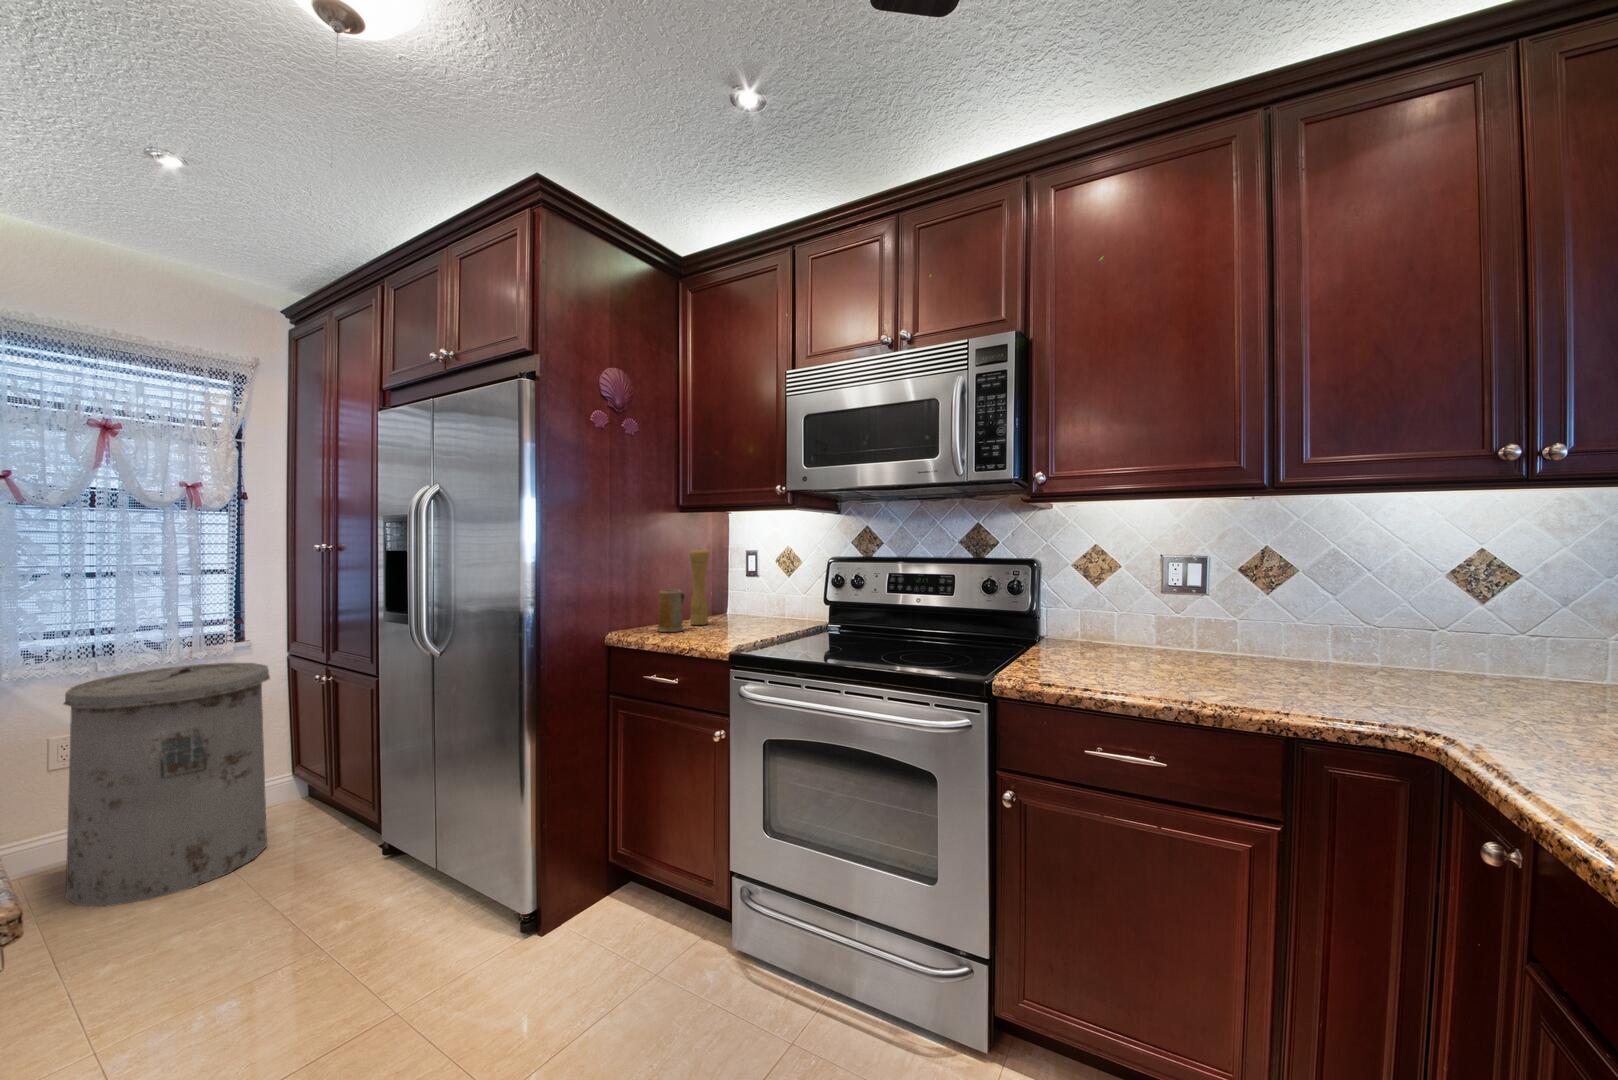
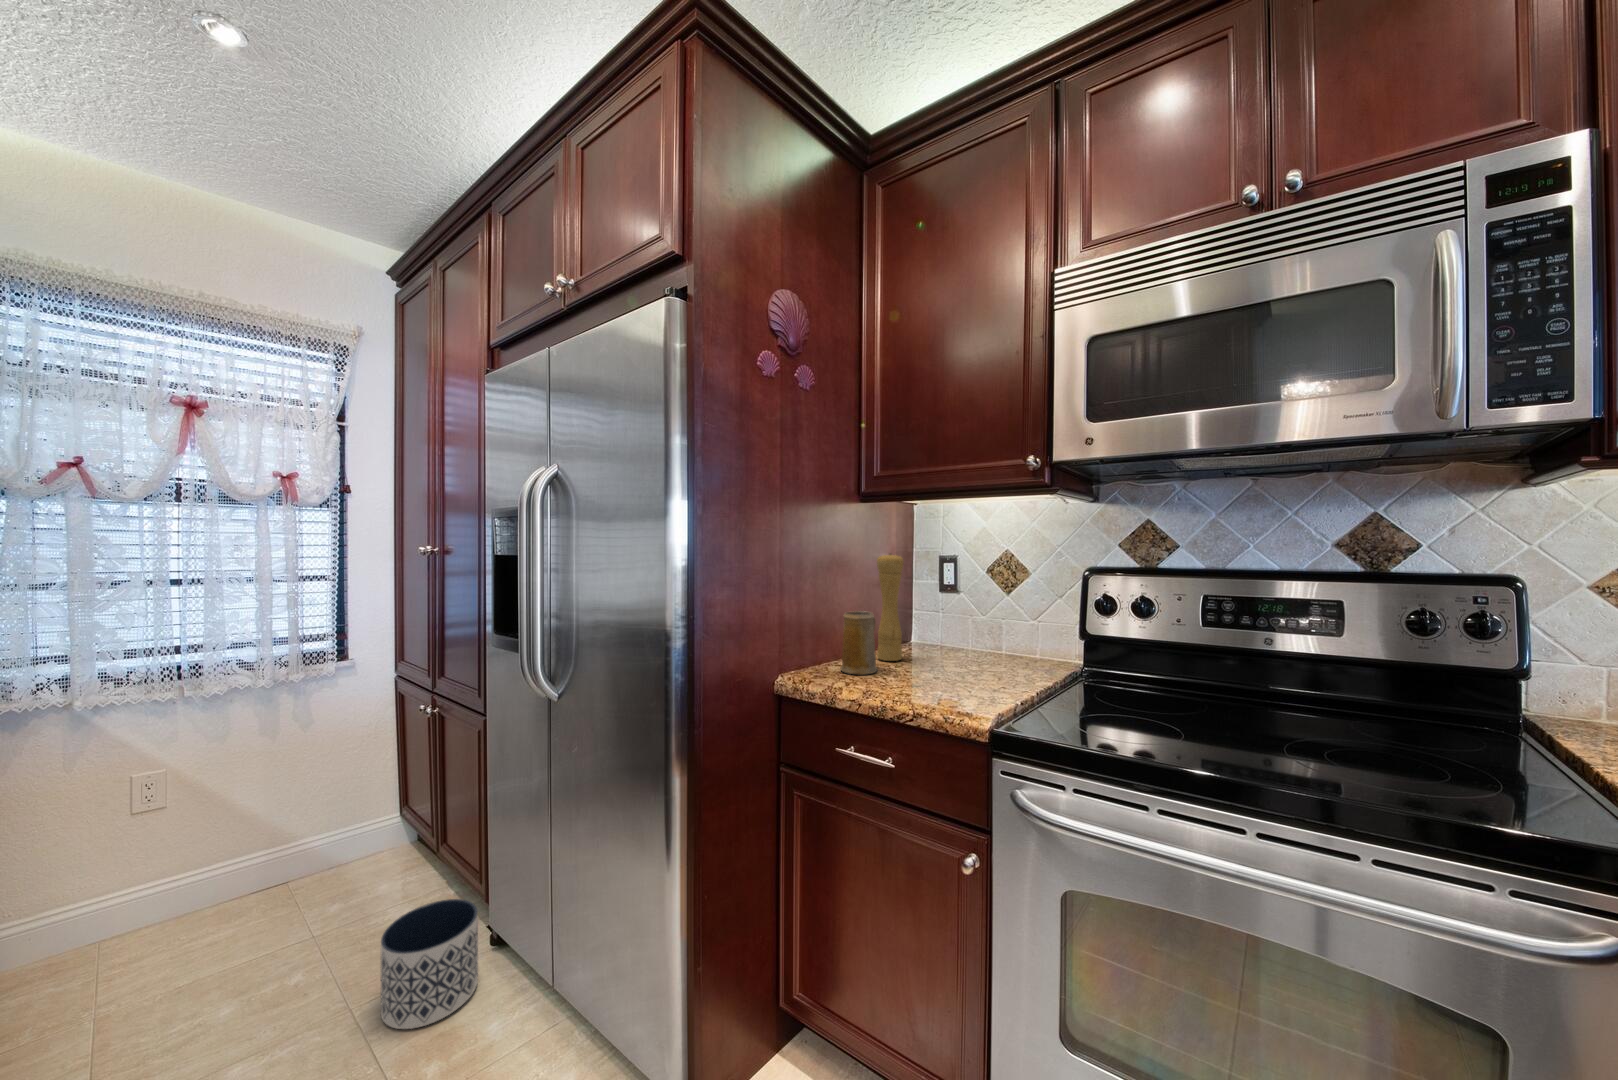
trash can: present [64,663,270,906] -> none [129,684,365,996]
planter: none [297,820,377,909] -> present [381,899,478,1029]

